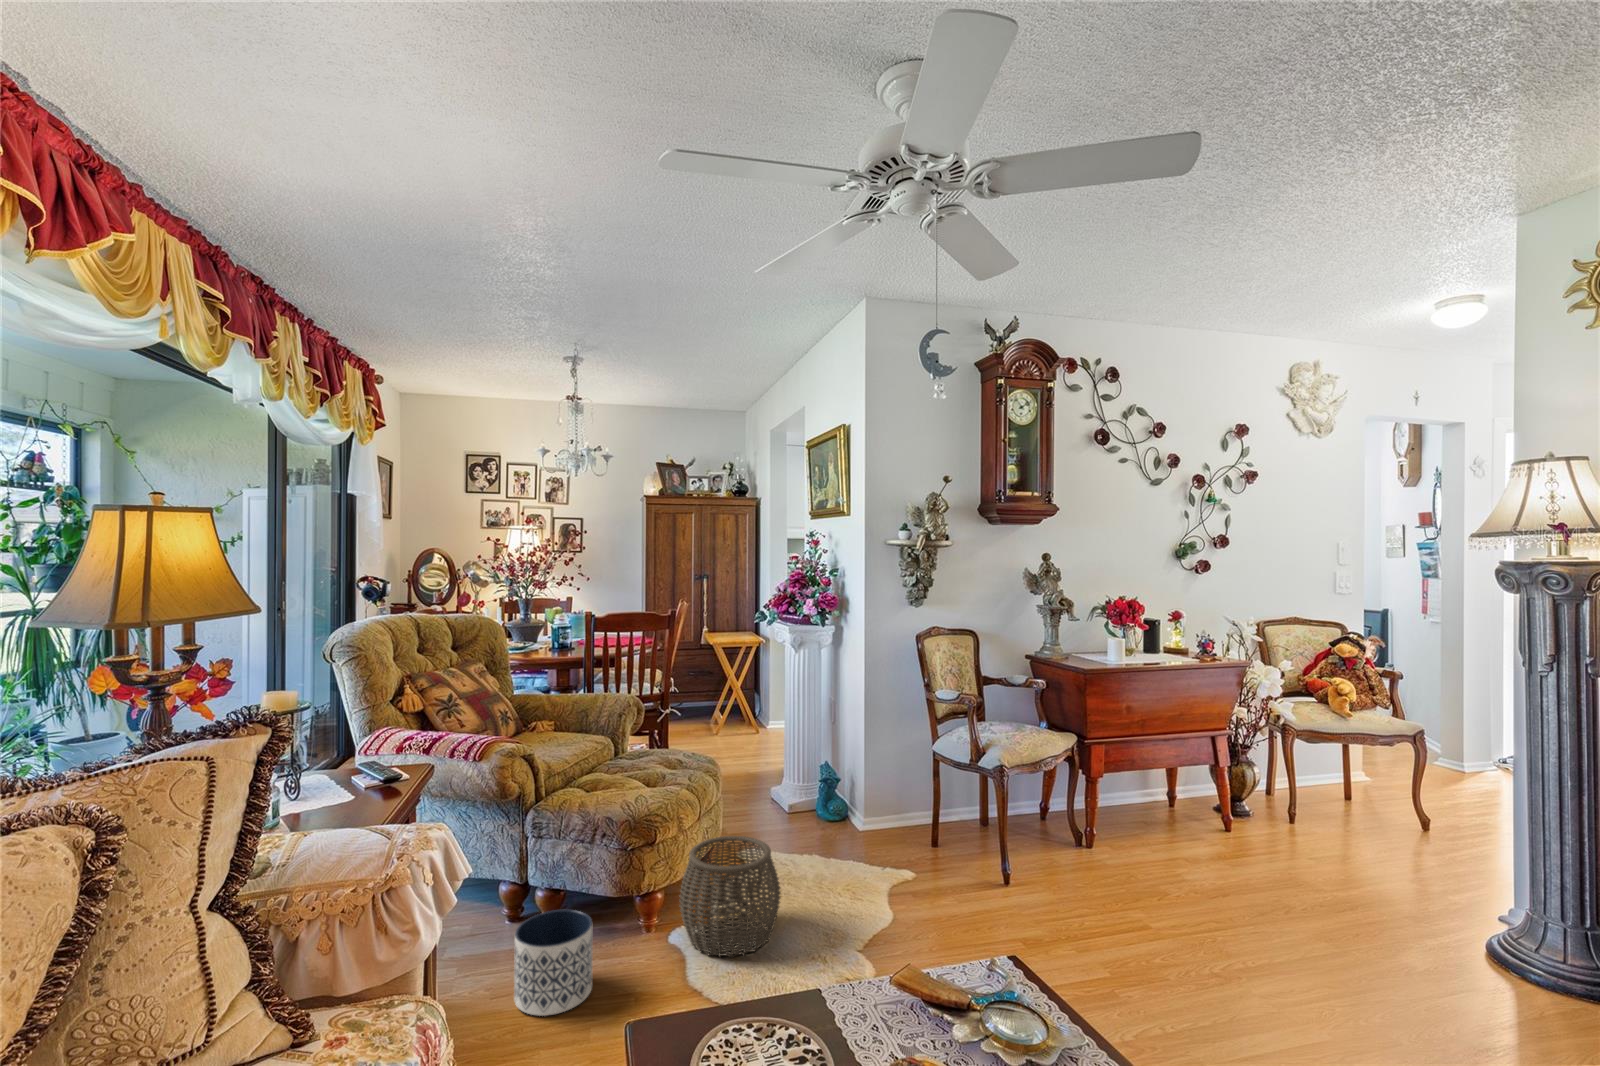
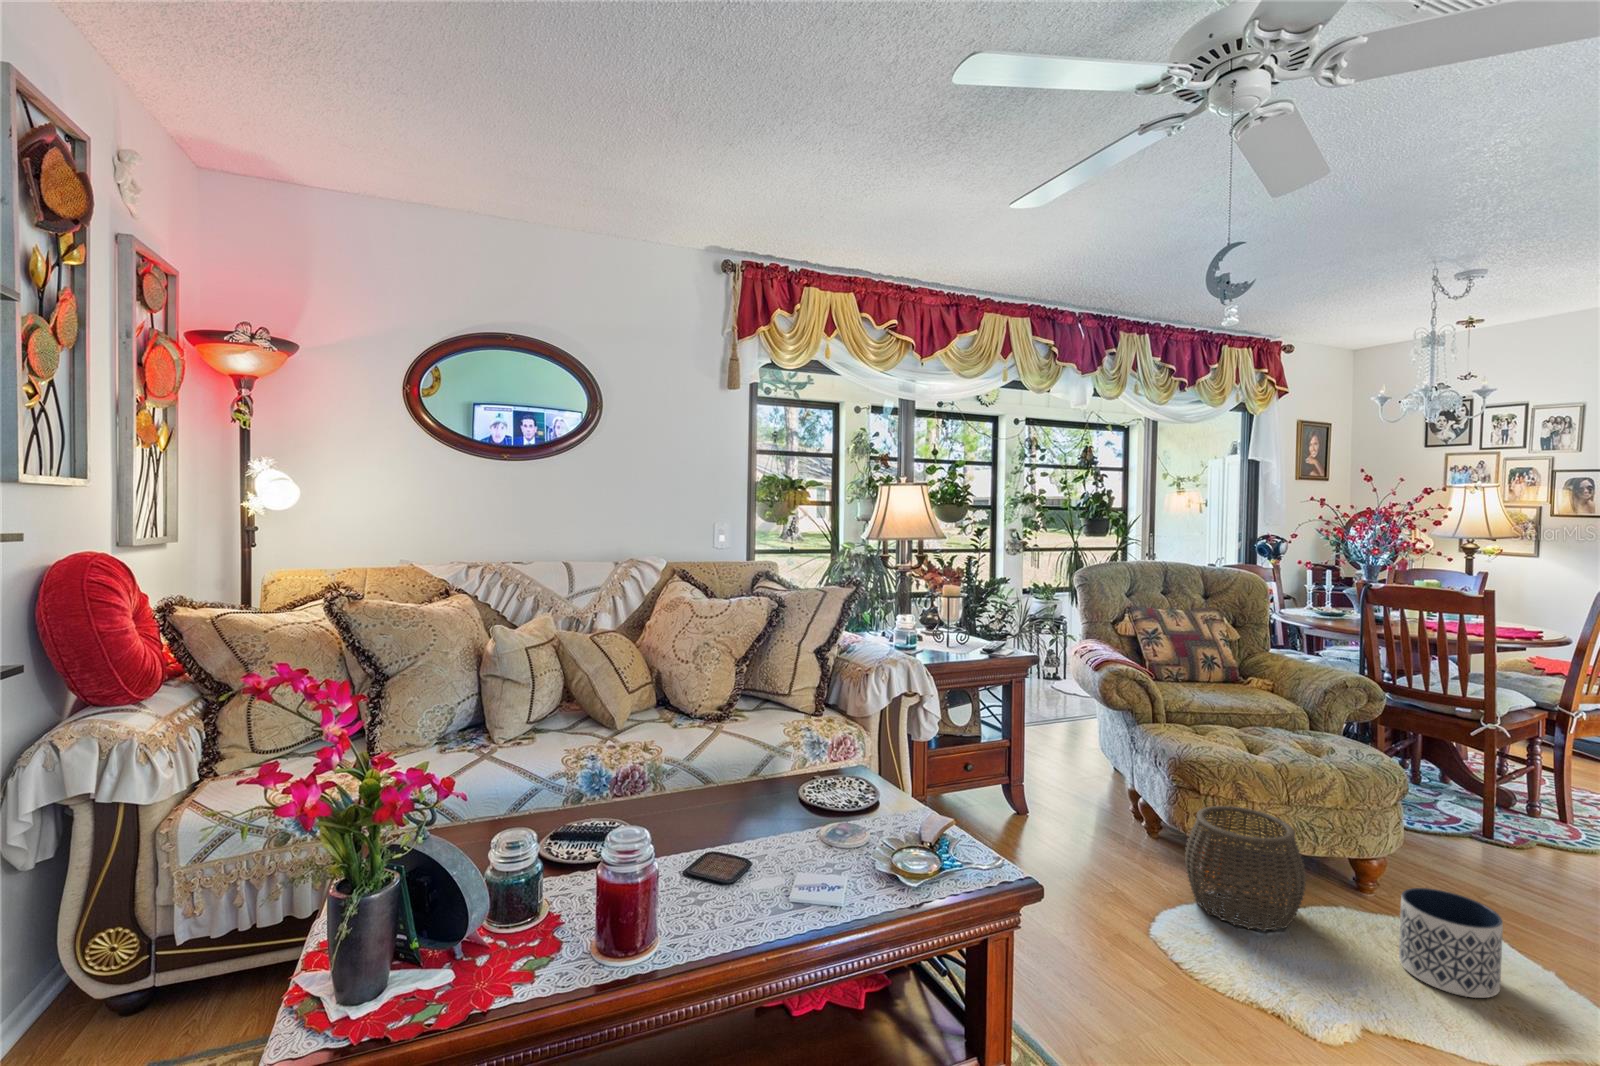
planter: present [514,909,593,1016] -> present [1399,888,1503,998]

